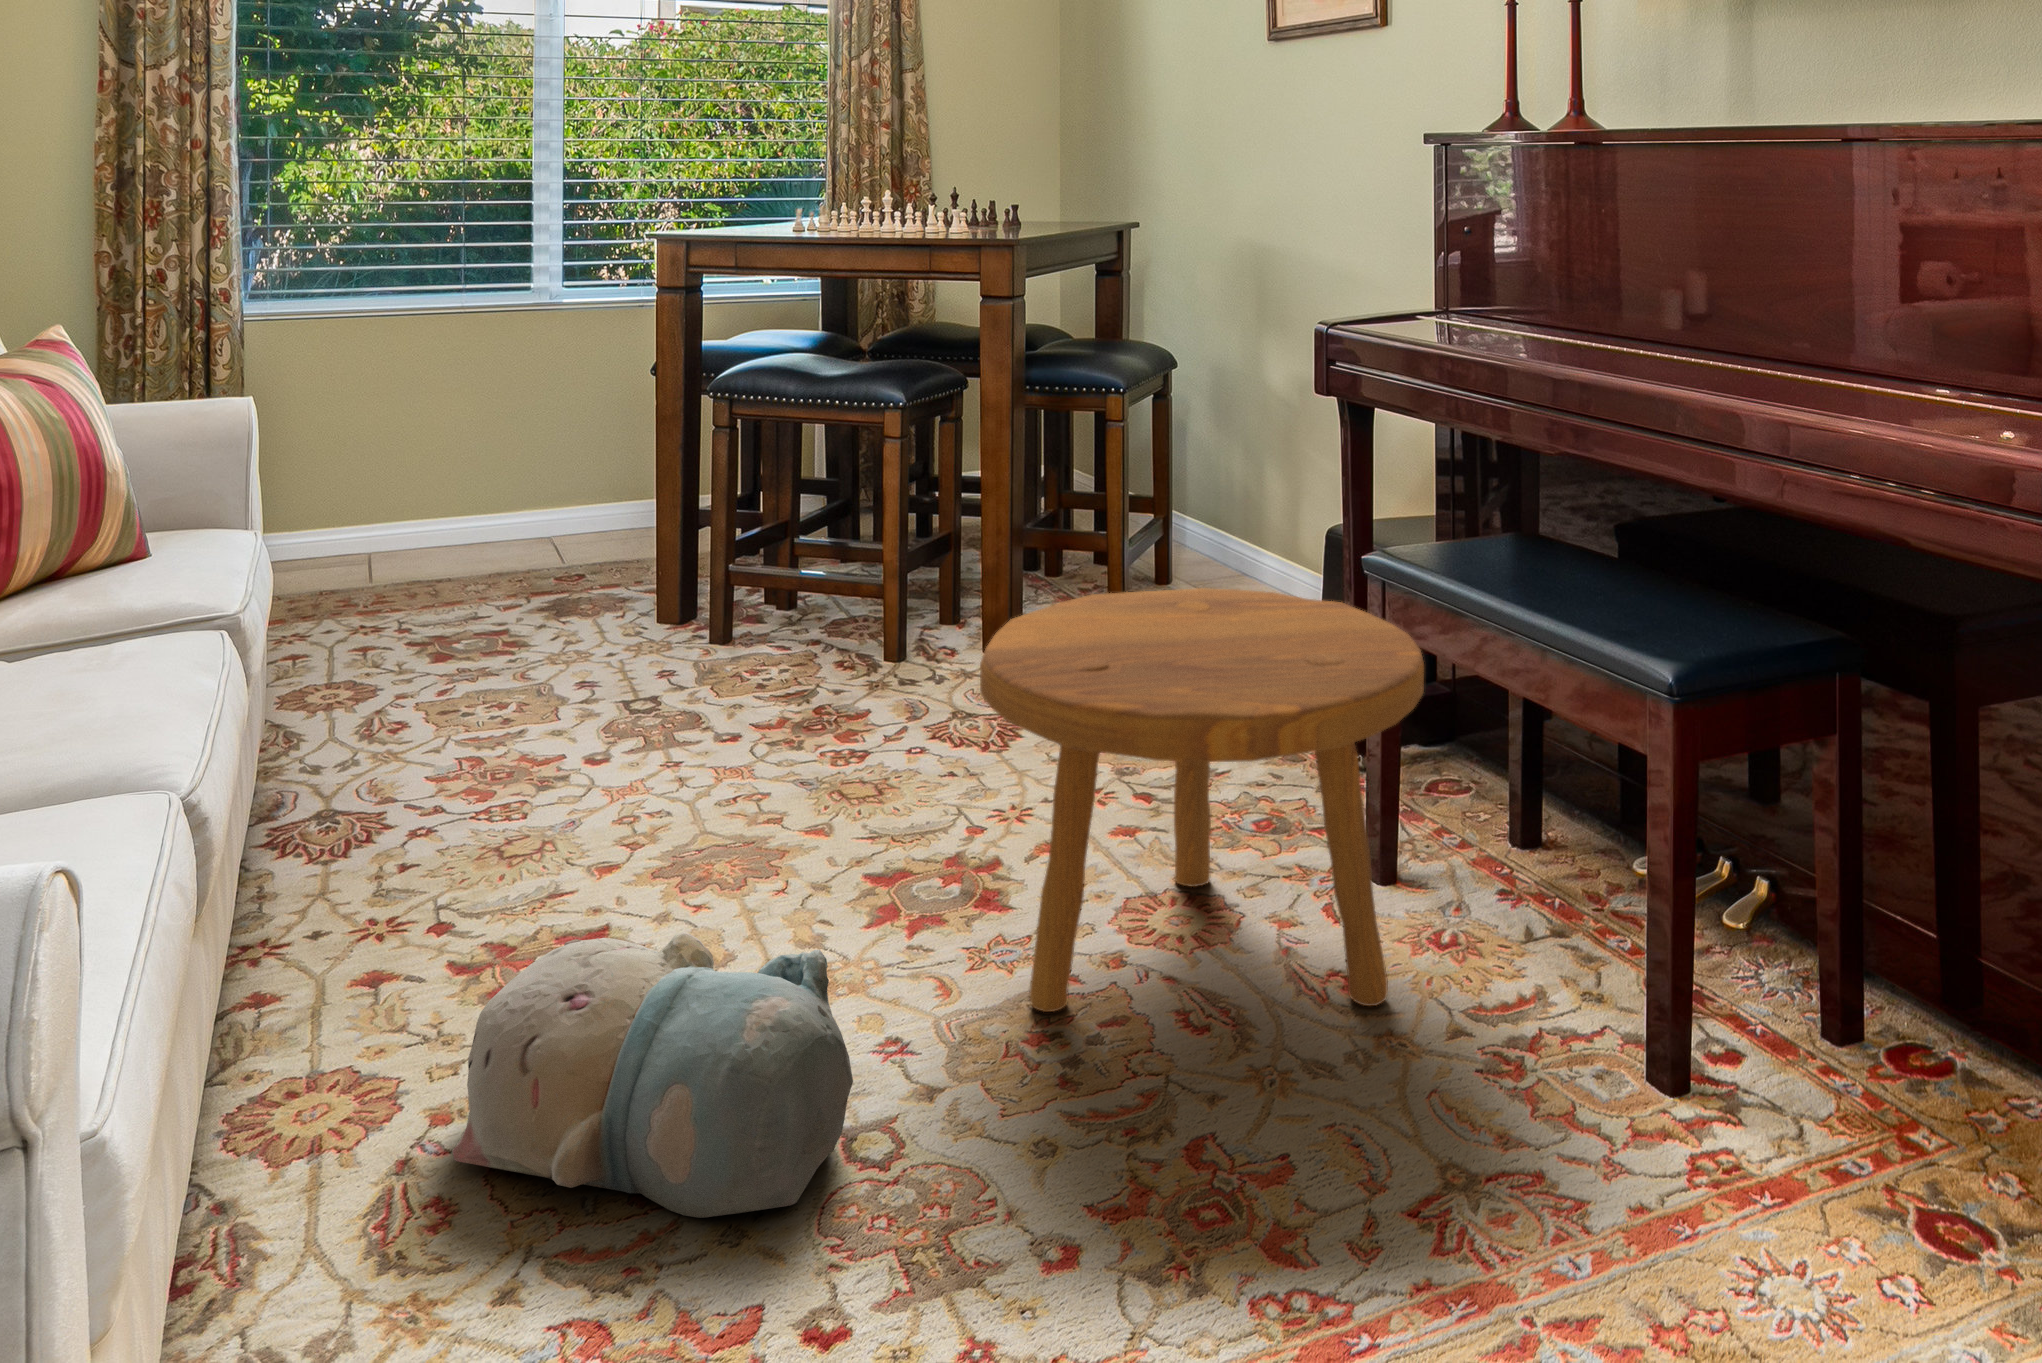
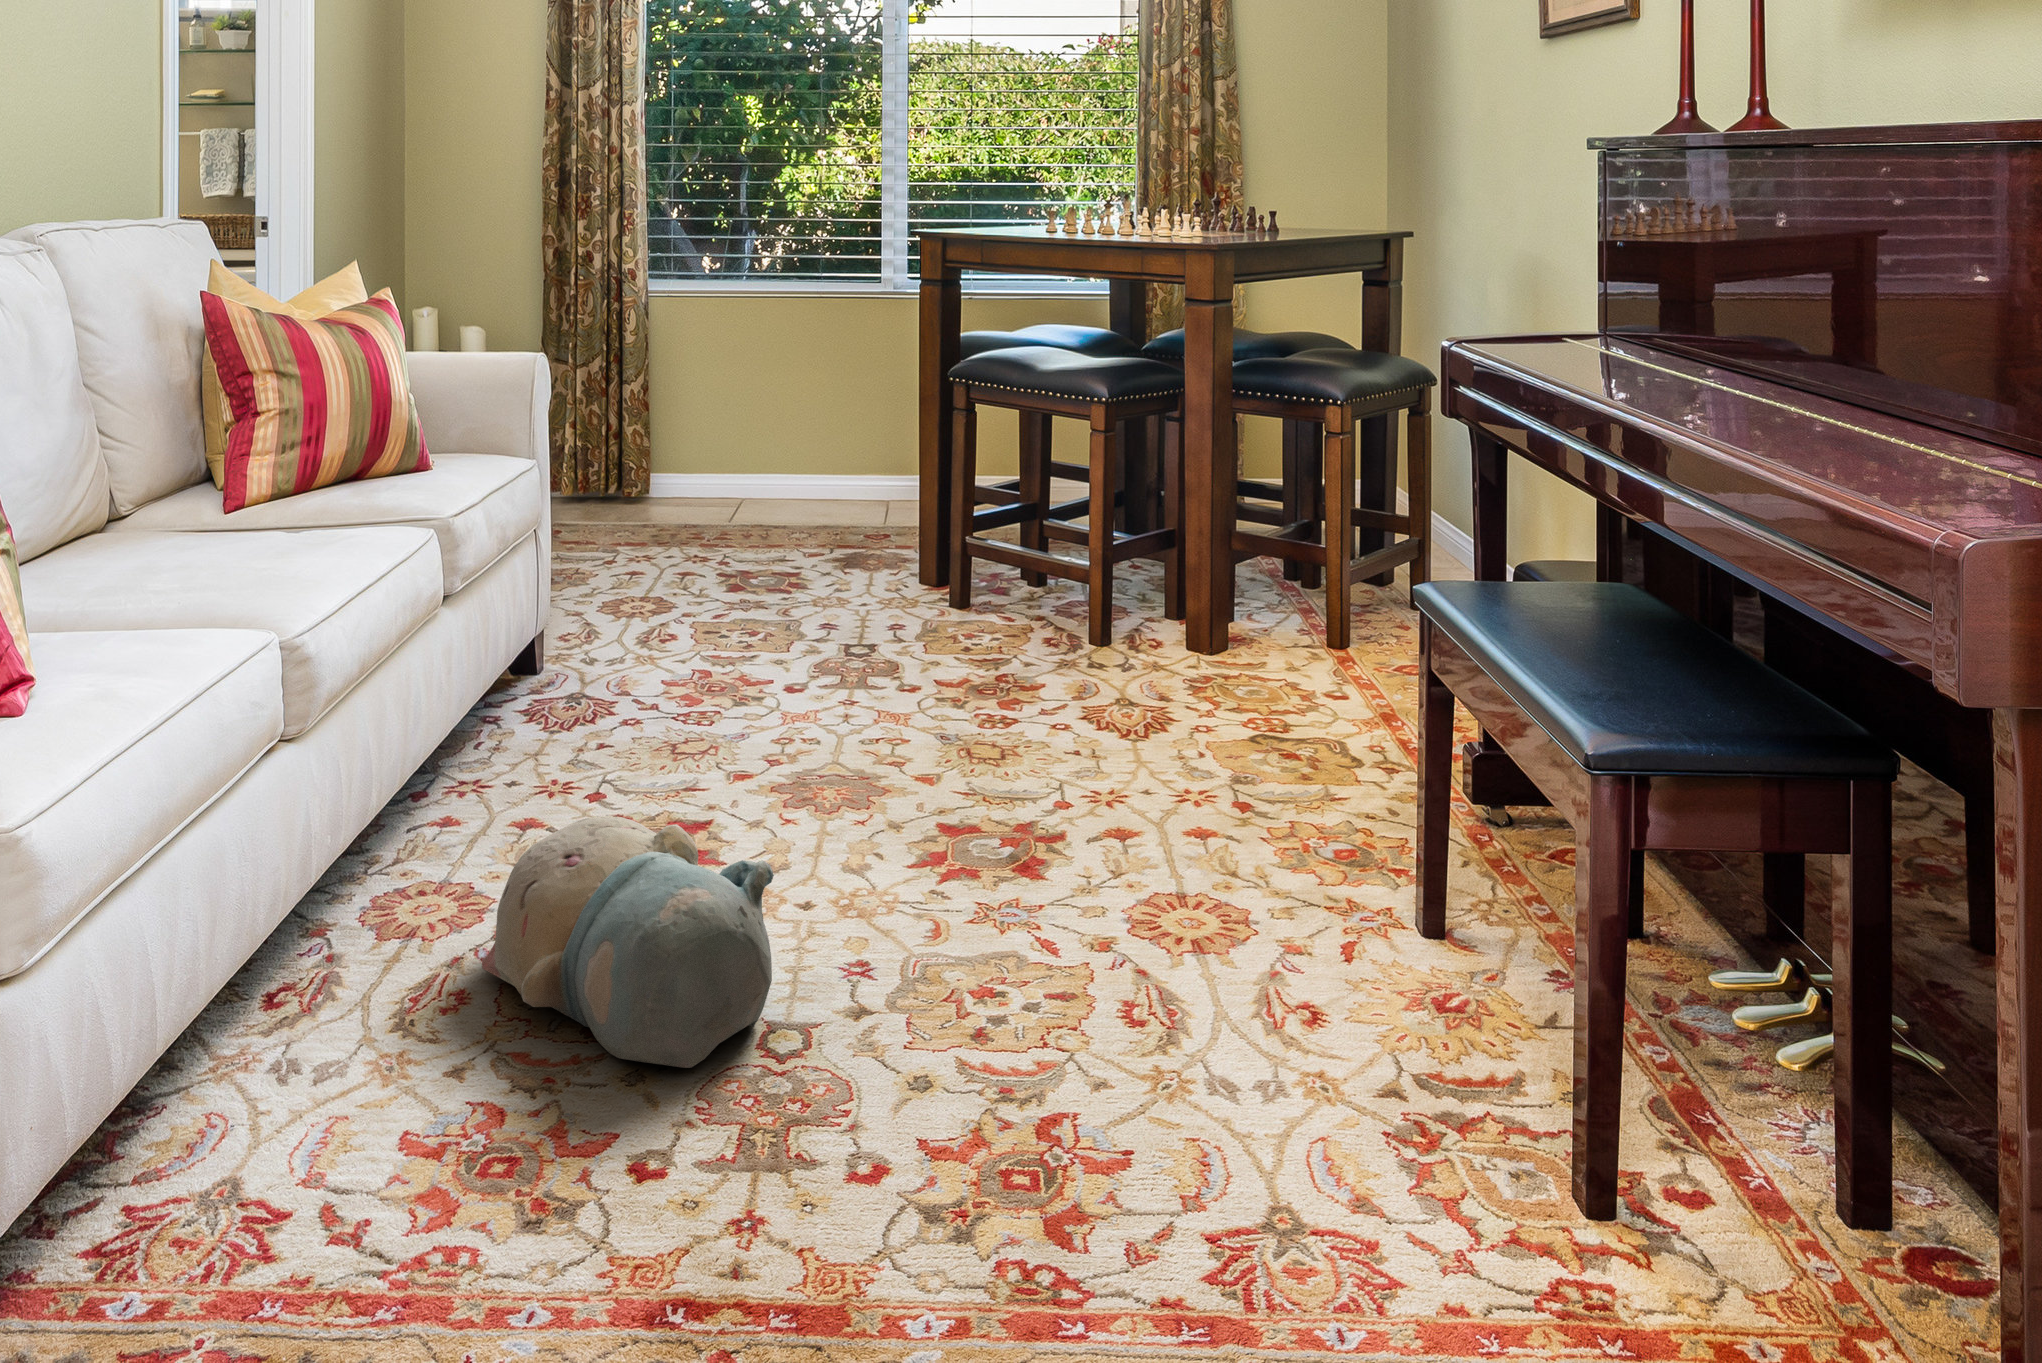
footstool: present [980,588,1424,1012] -> none [971,592,1417,1046]

